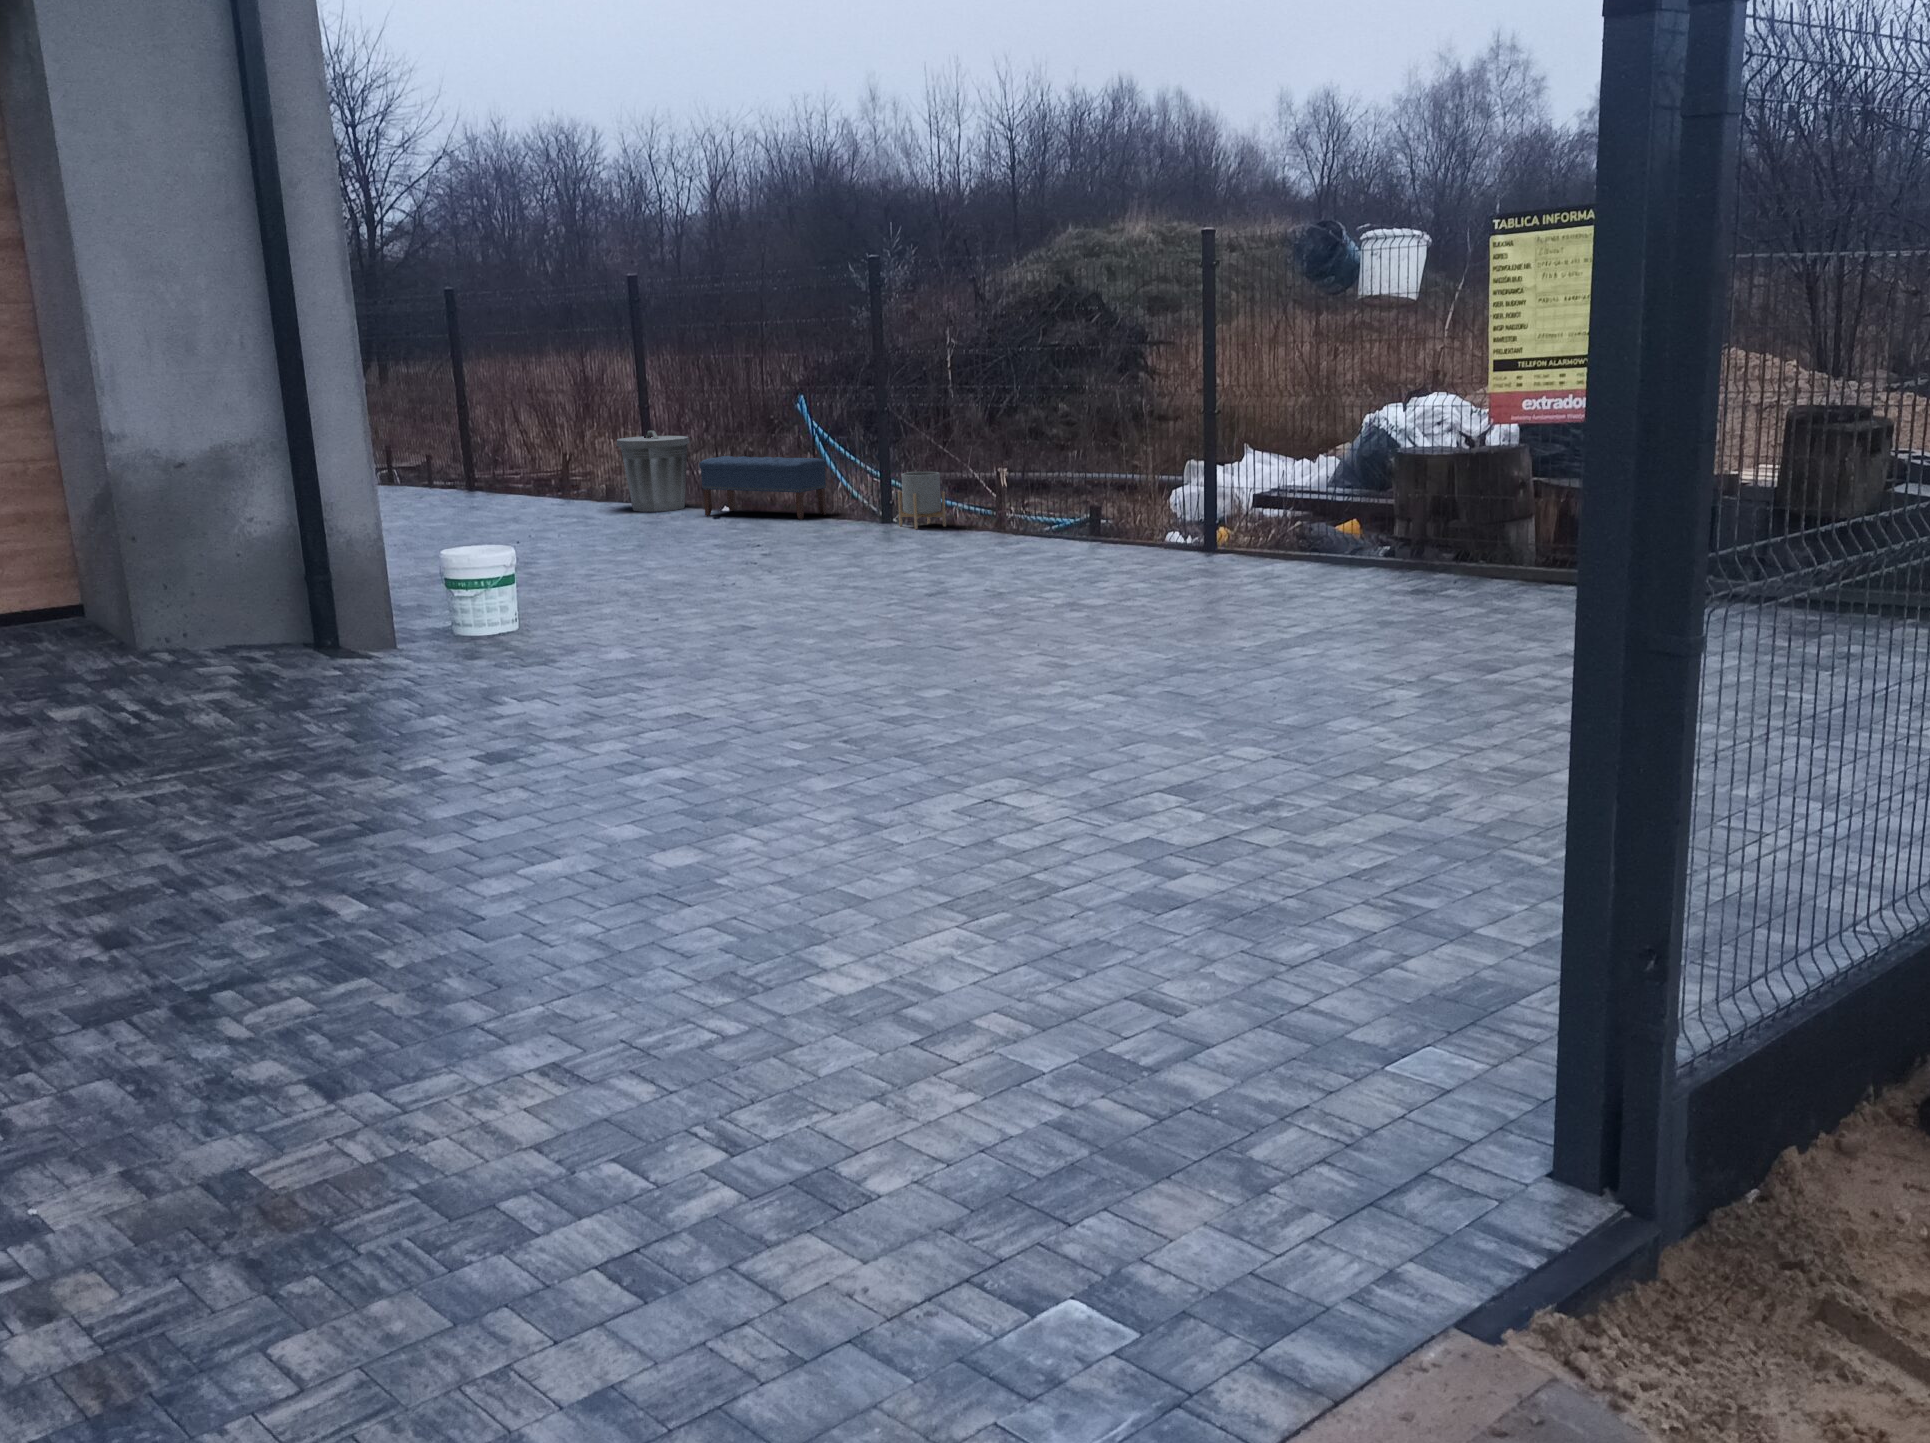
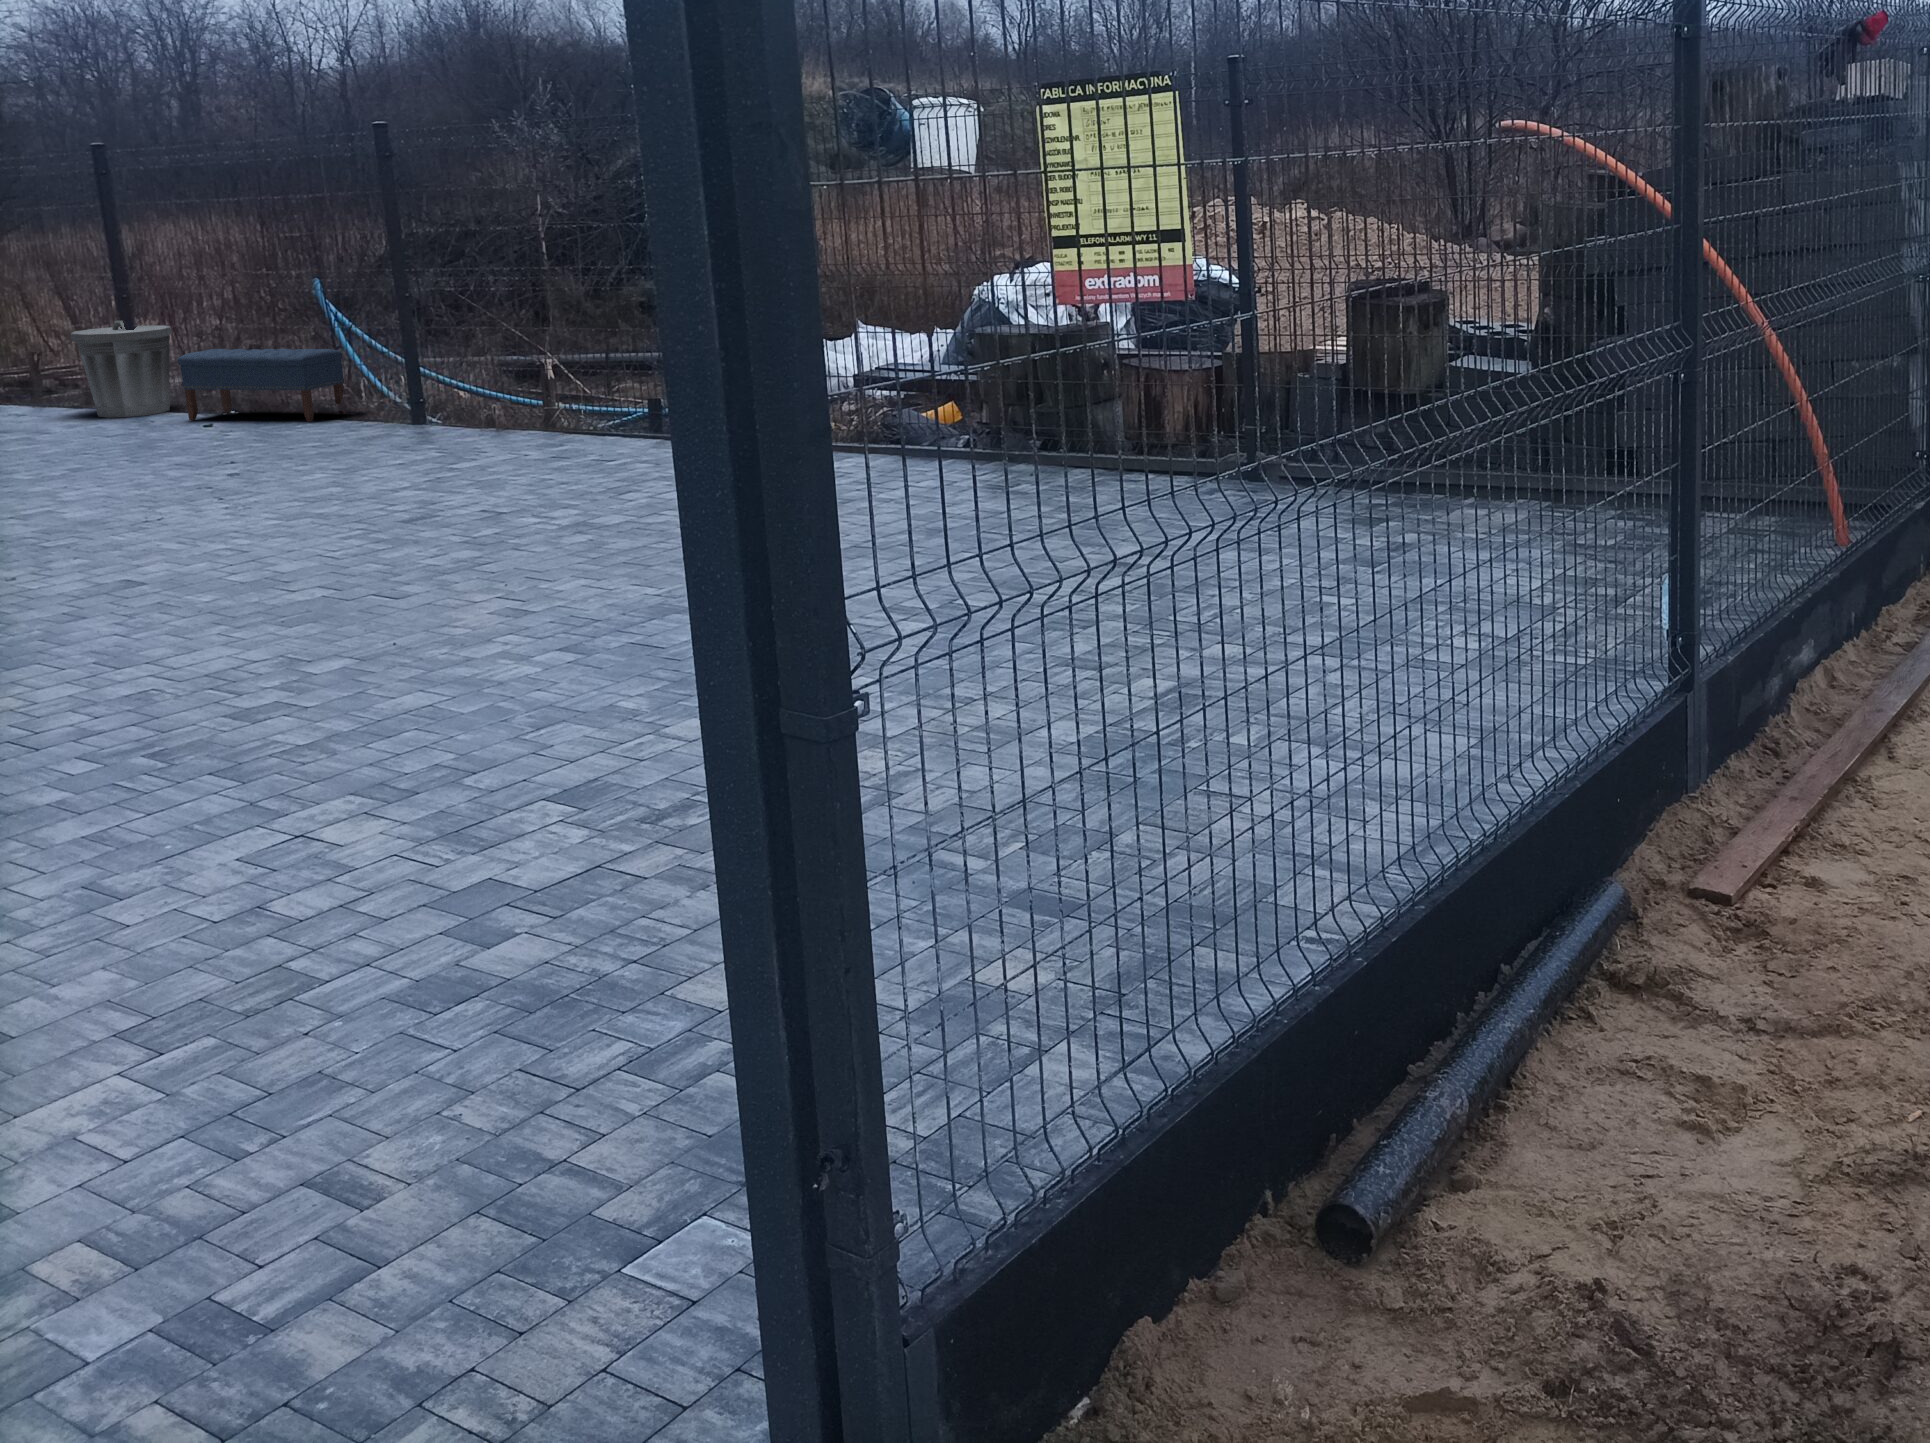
planter: present [898,472,946,529] -> none [423,363,485,430]

